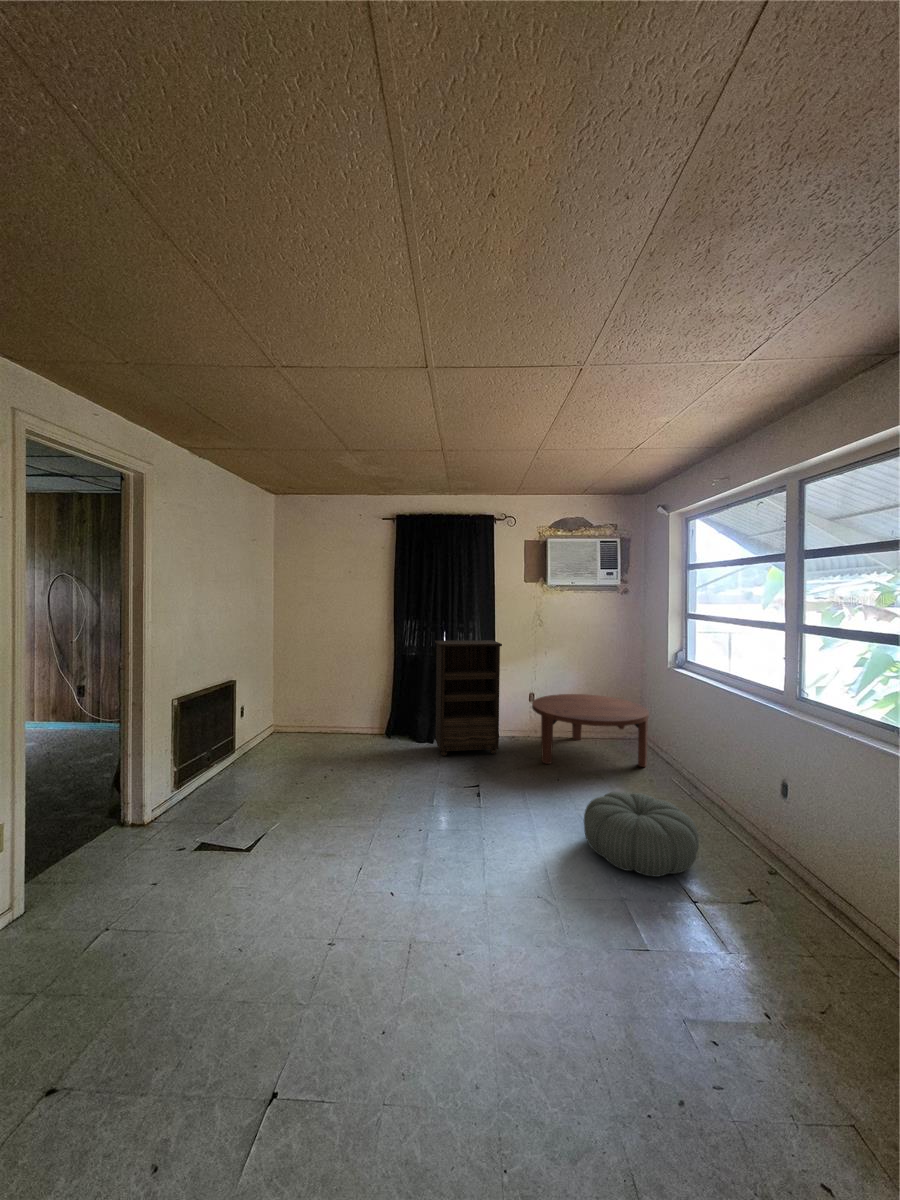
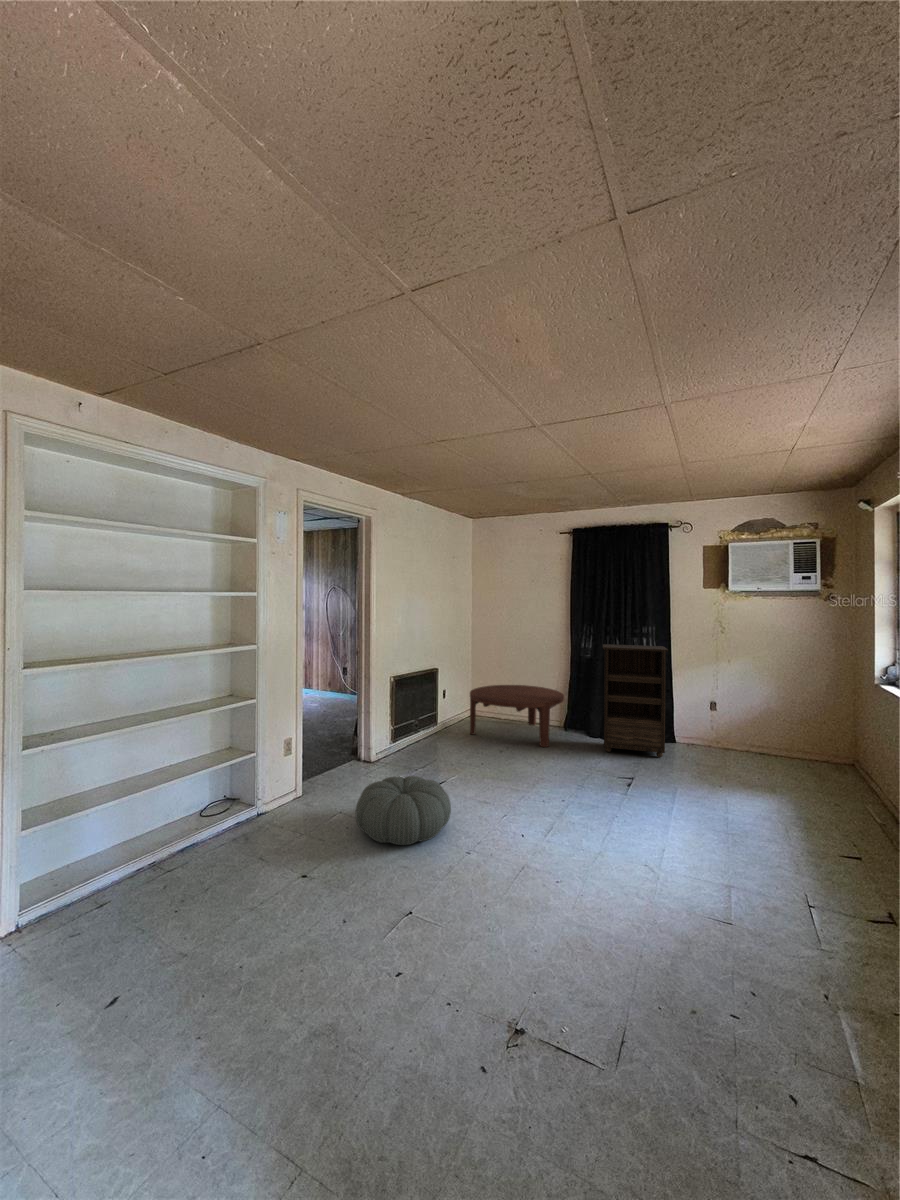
coffee table: present [532,694,649,767] -> present [470,685,564,747]
pouf: present [584,792,699,877] -> present [355,776,451,845]

